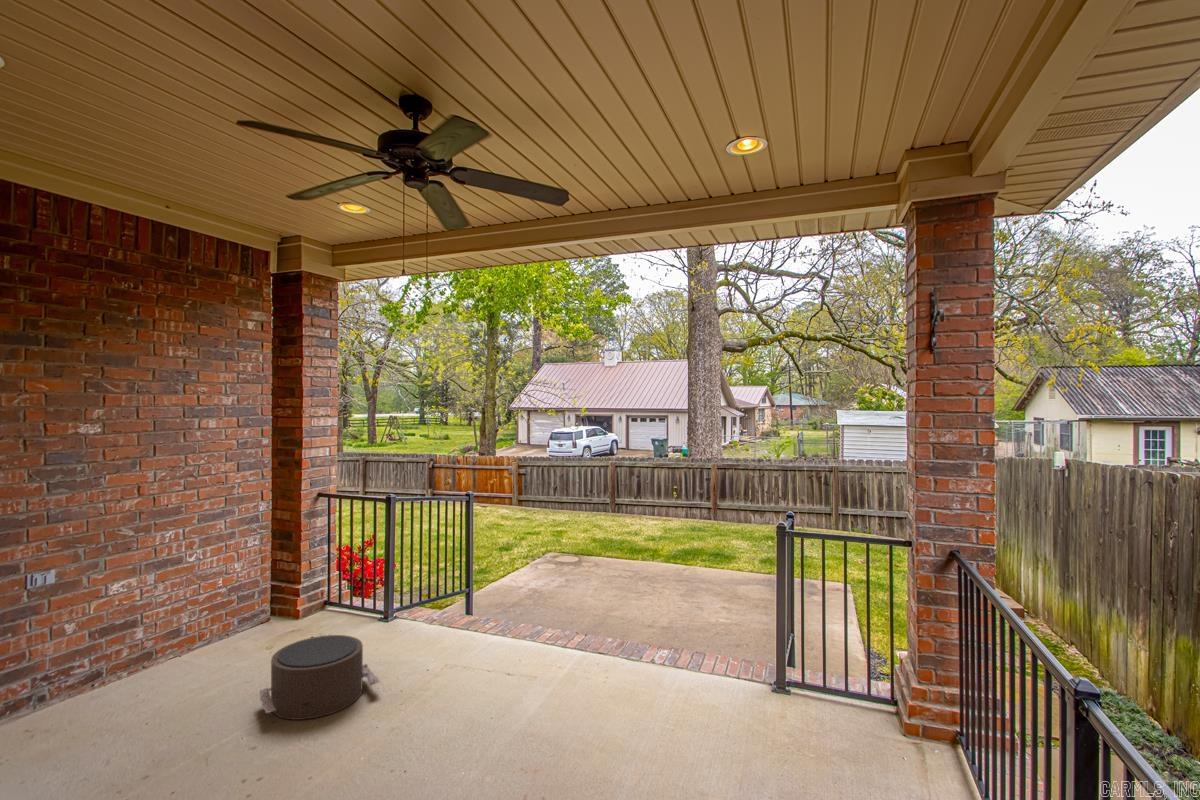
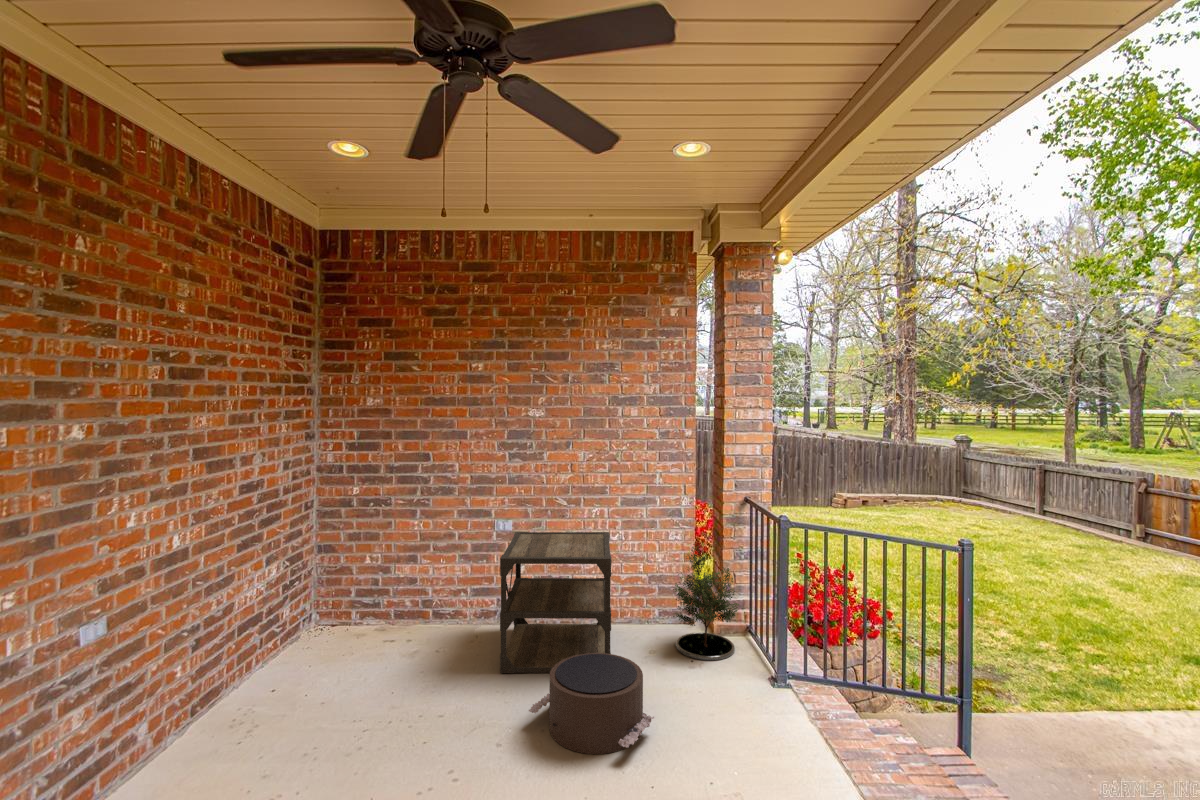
potted tree: none [276,537,339,639] -> present [673,544,739,660]
side table: none [70,553,263,729] -> present [500,532,612,673]

